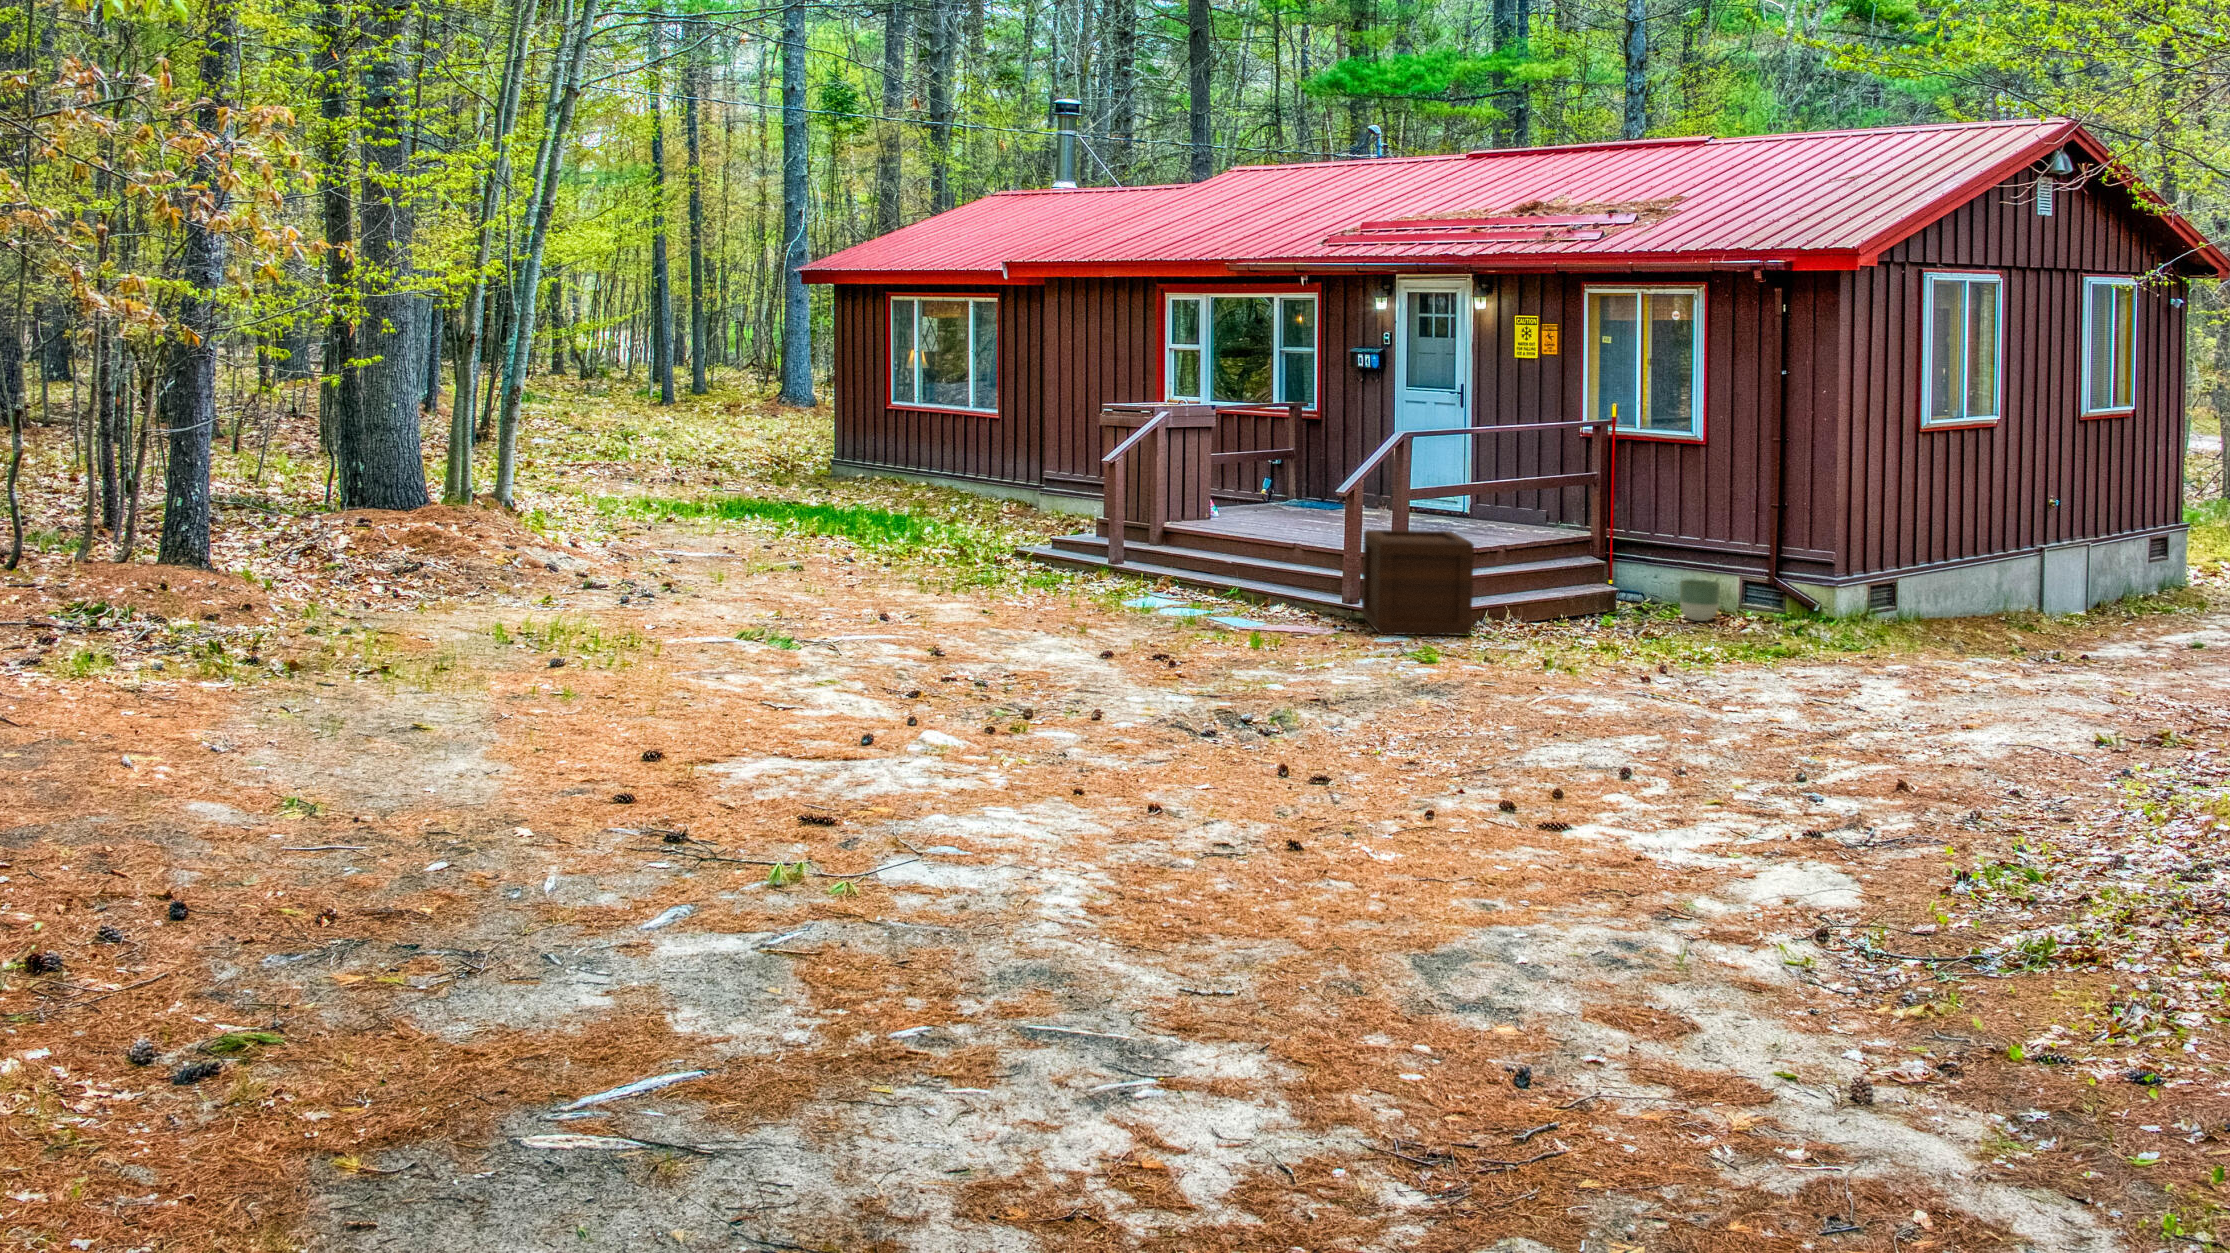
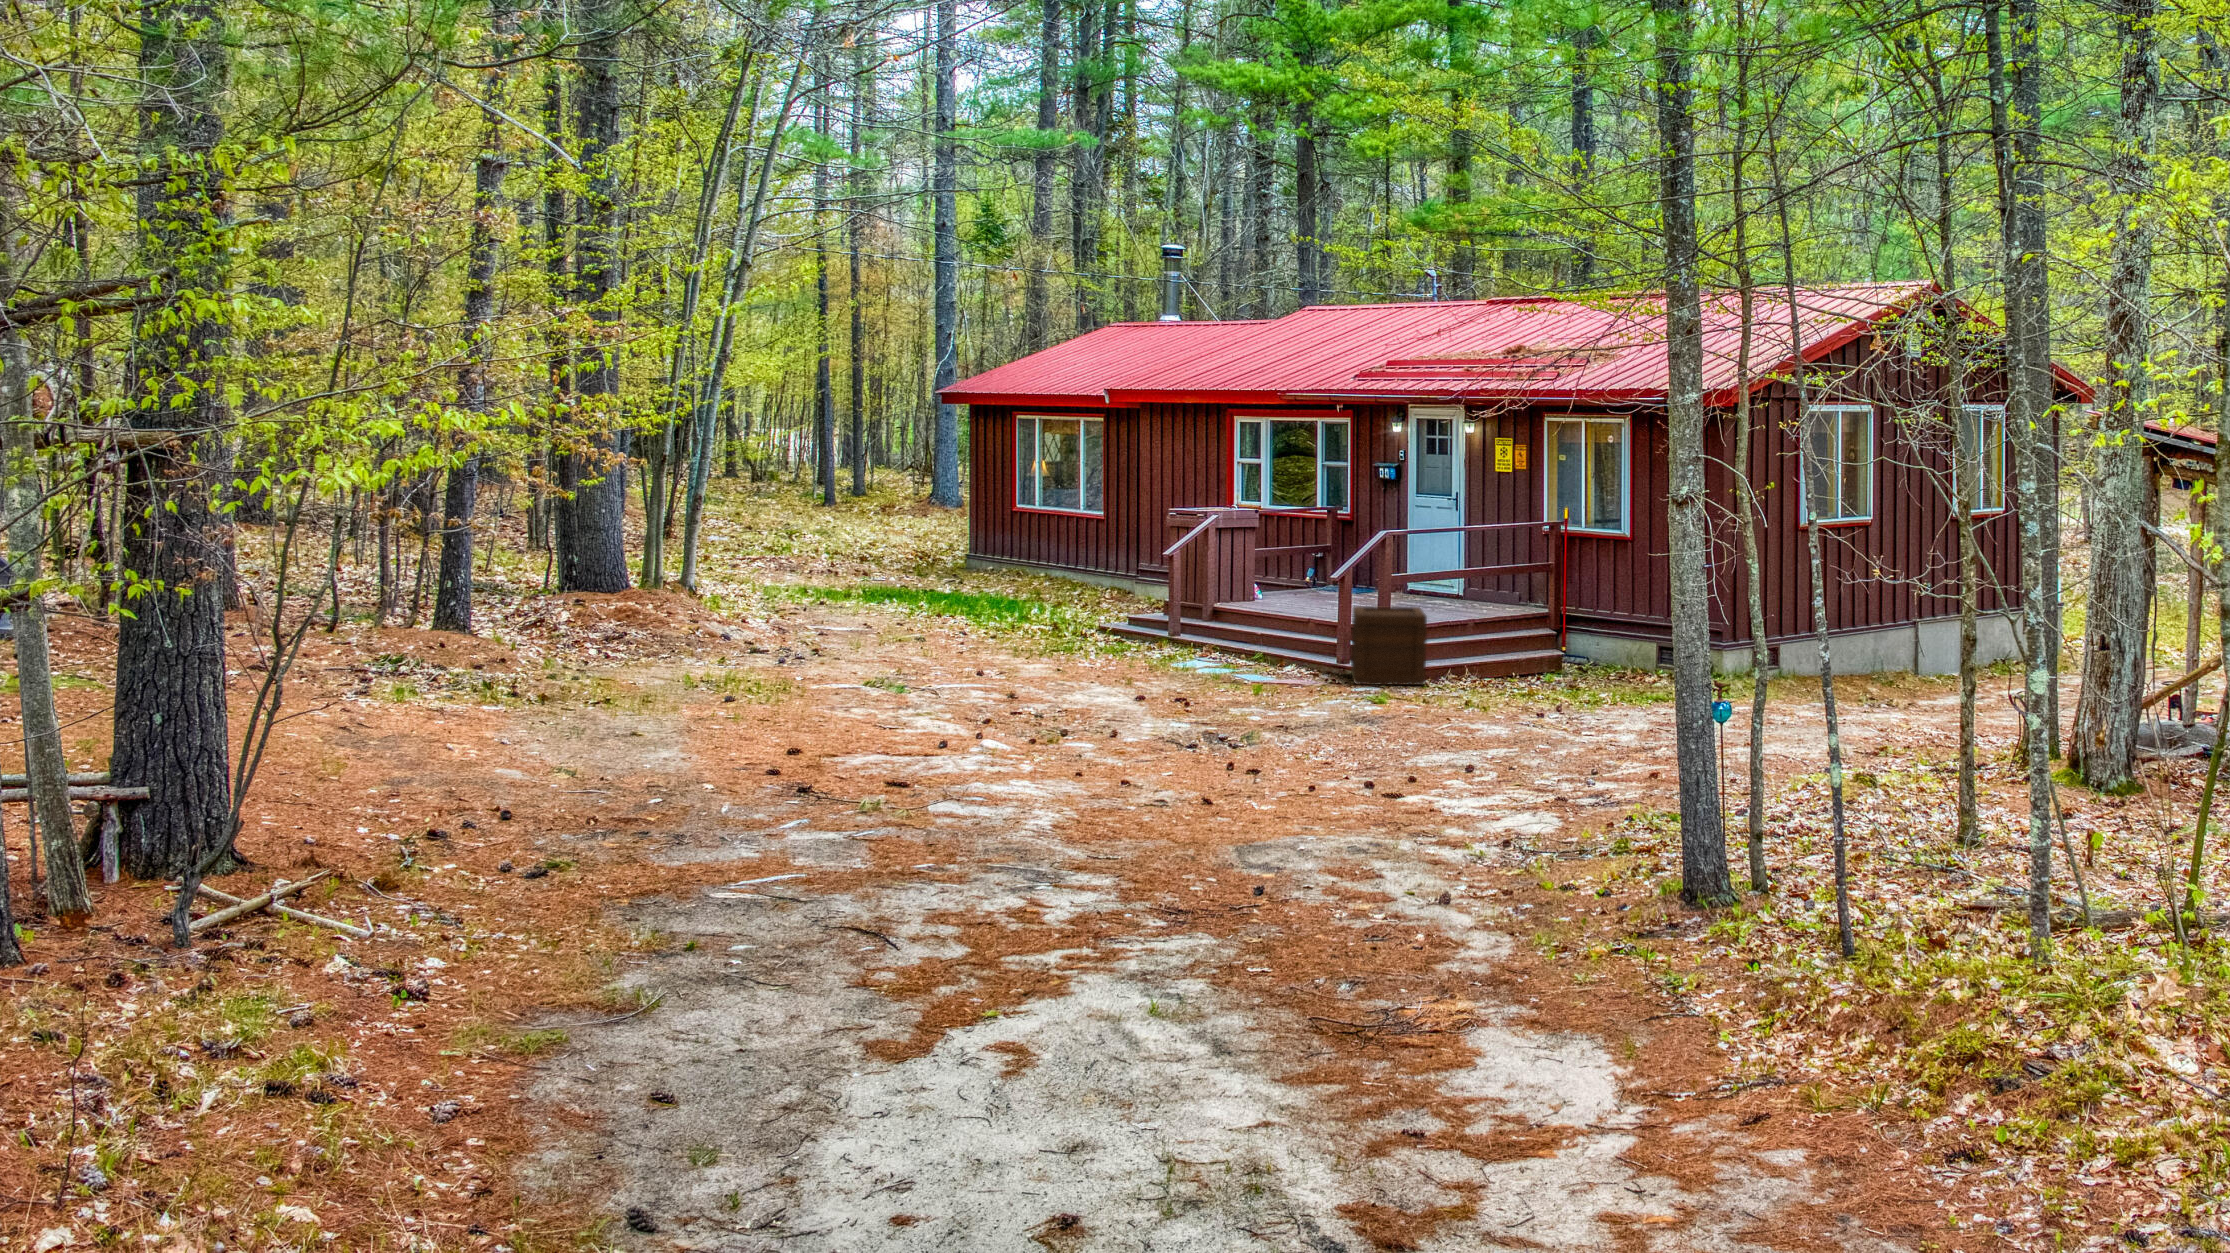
planter: present [1680,579,1720,621] -> none [1604,645,1634,677]

